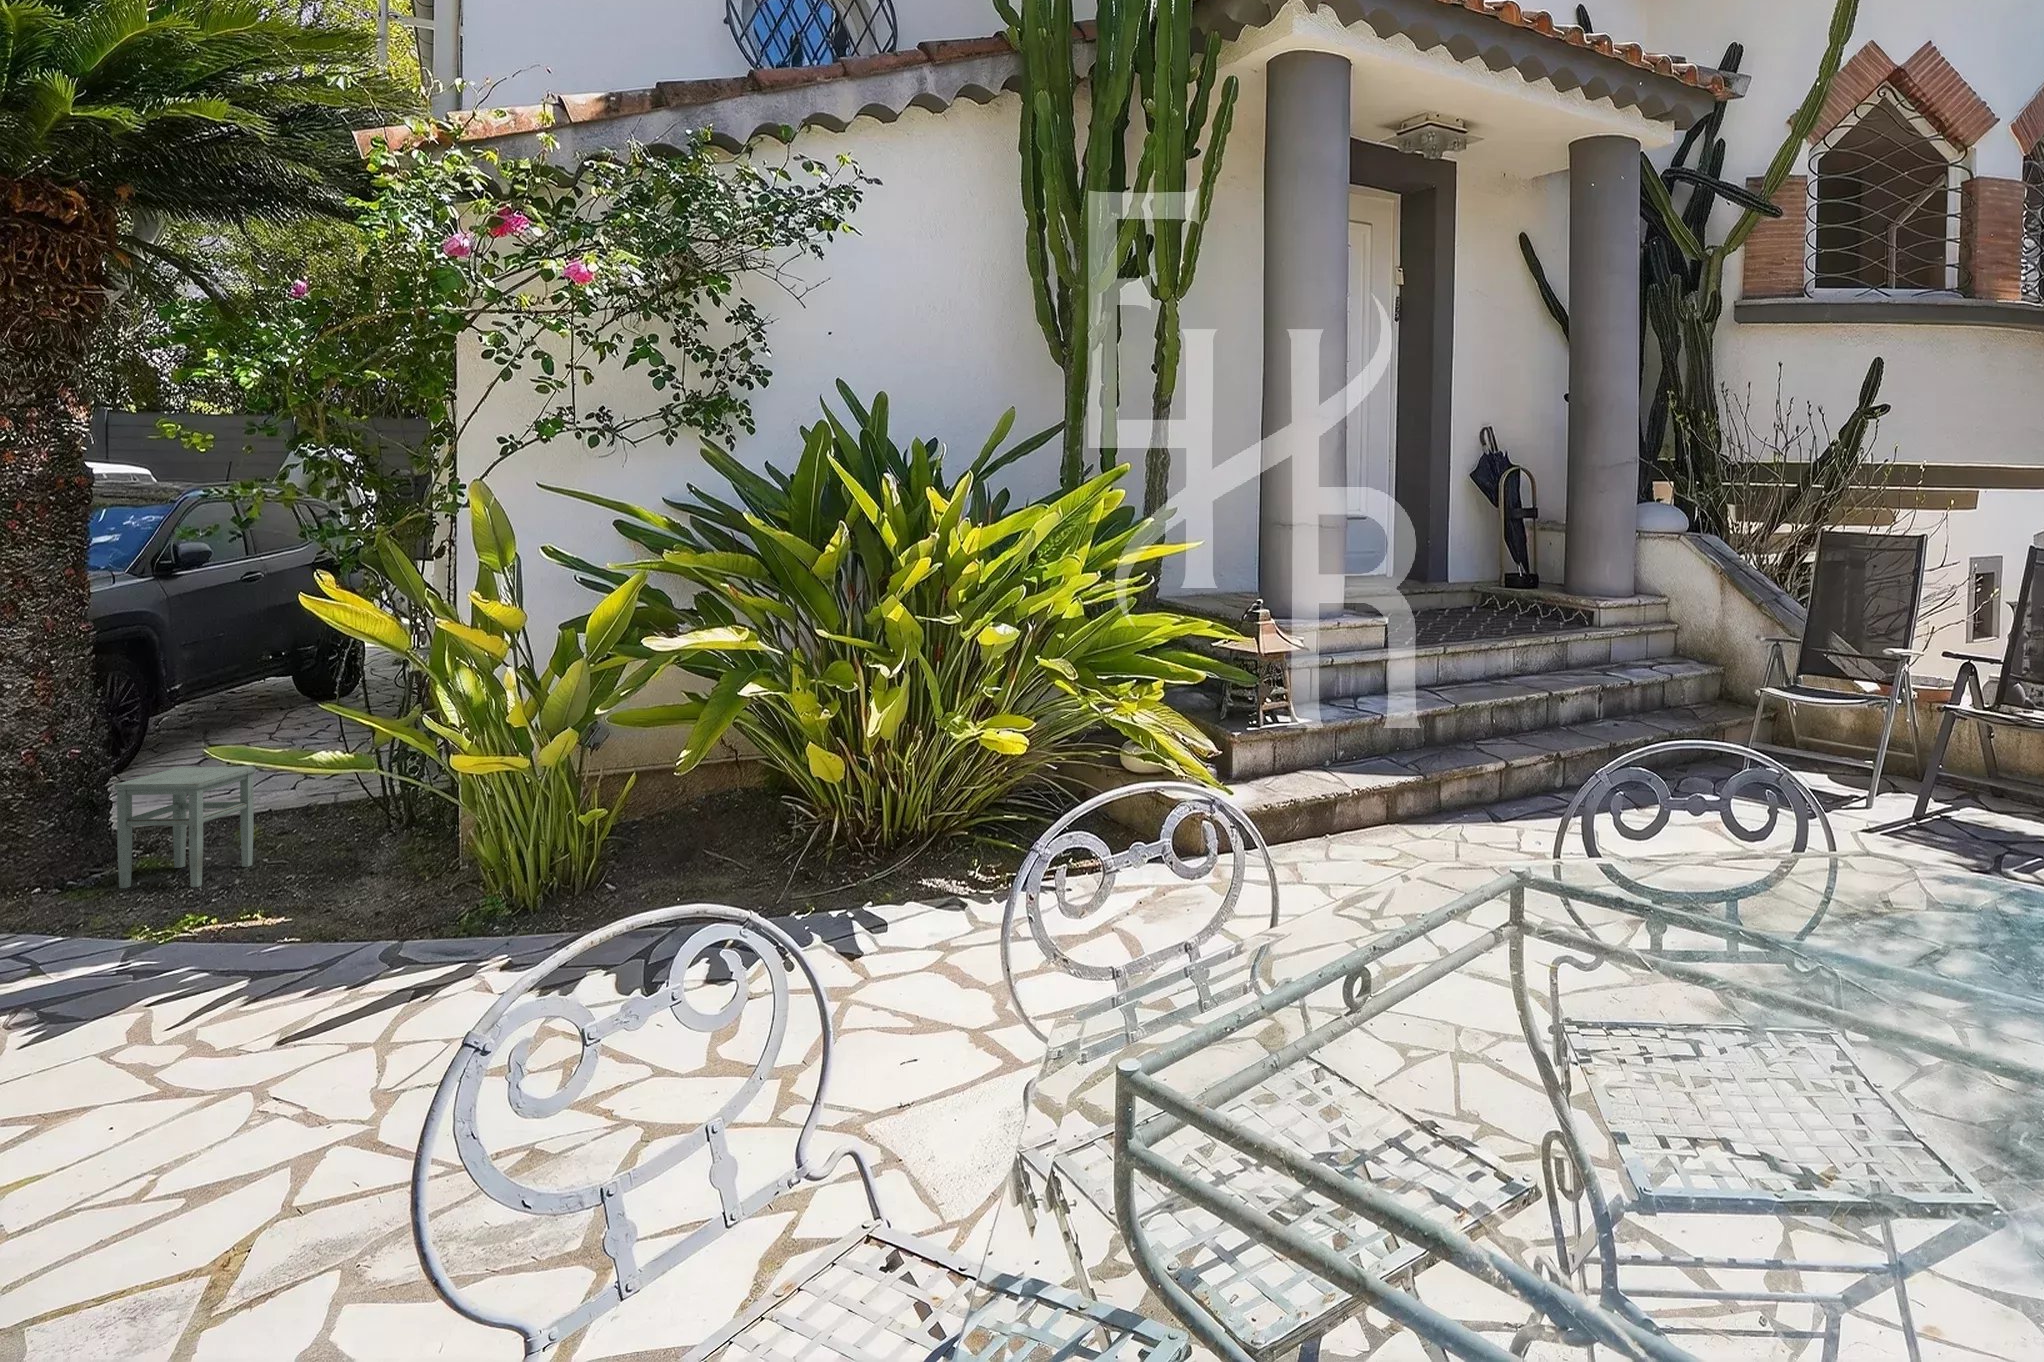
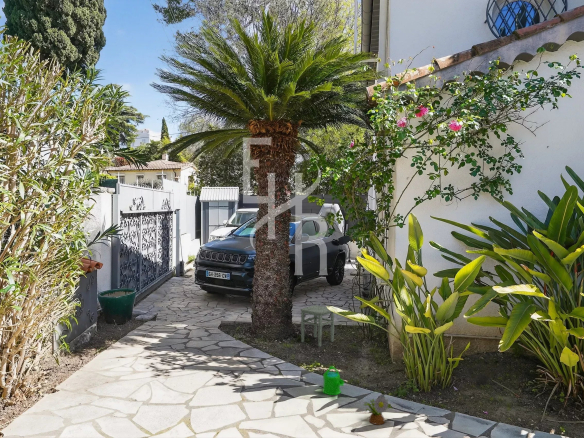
watering can: none [195,904,274,986] -> present [322,366,344,395]
decorative plant: none [331,931,424,1008] -> present [364,396,392,425]

